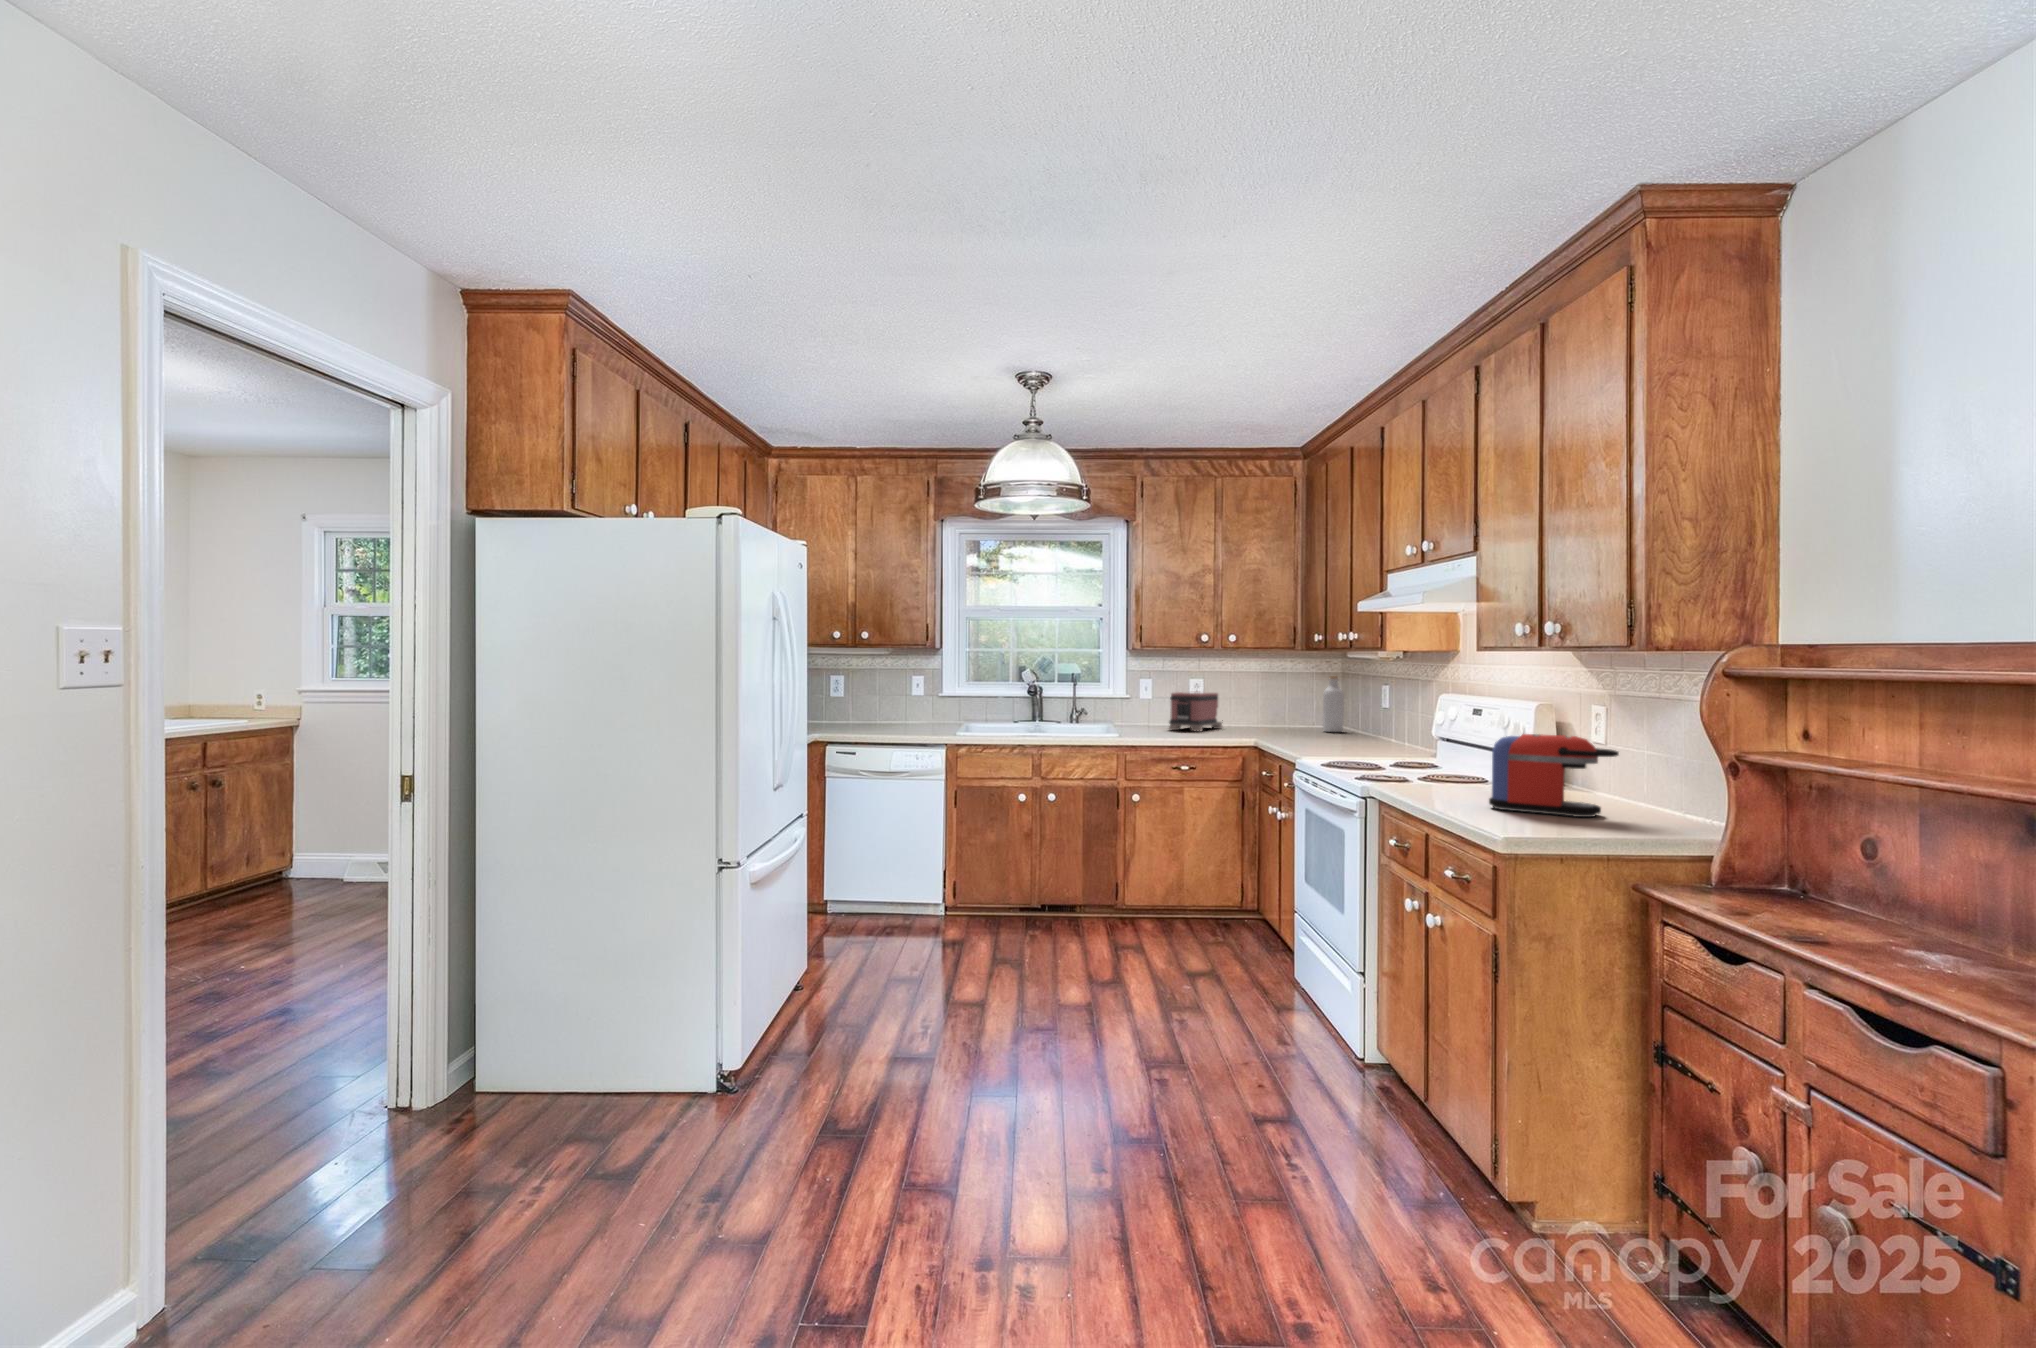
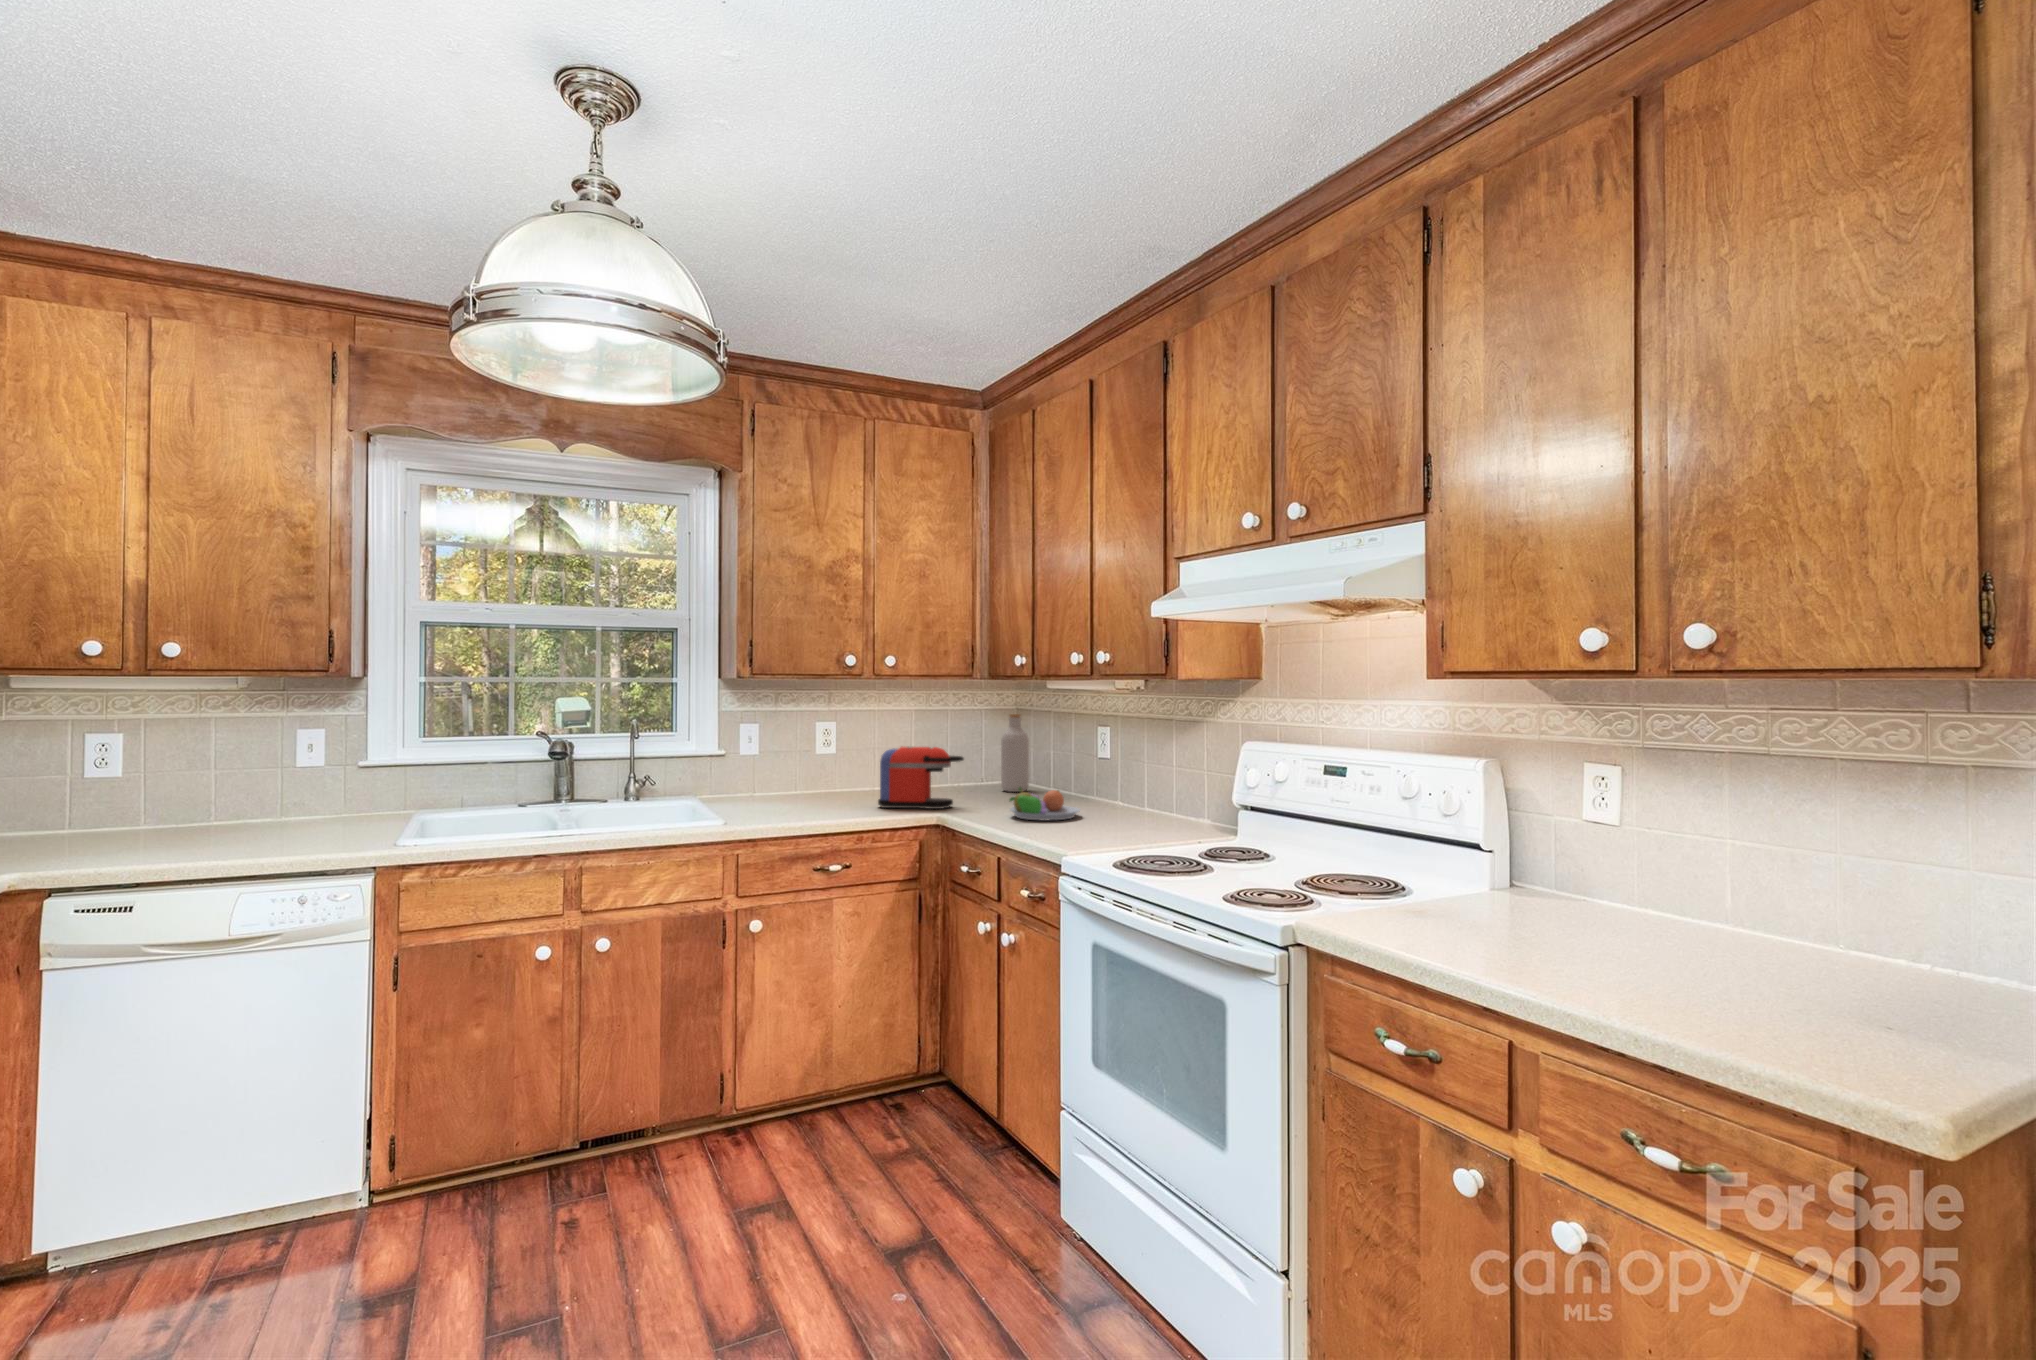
toaster: present [1169,692,1223,731] -> none [786,740,863,802]
fruit bowl: none [1299,723,1353,746] -> present [1010,787,1080,821]
coffee maker: present [1489,734,1619,817] -> present [878,747,964,809]

